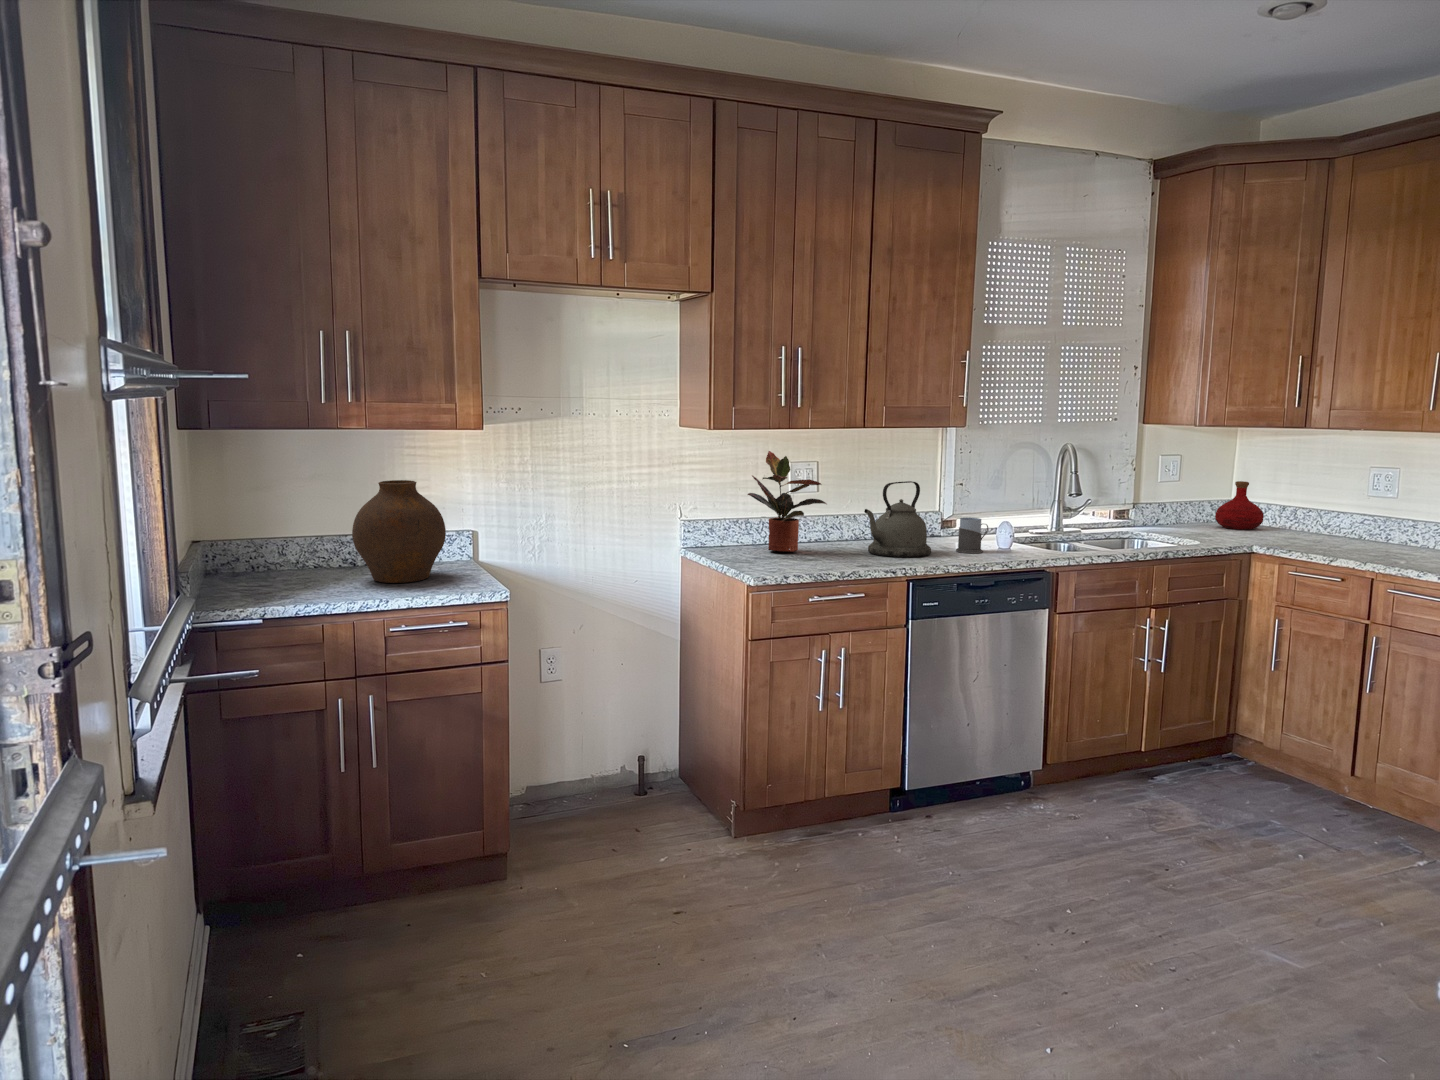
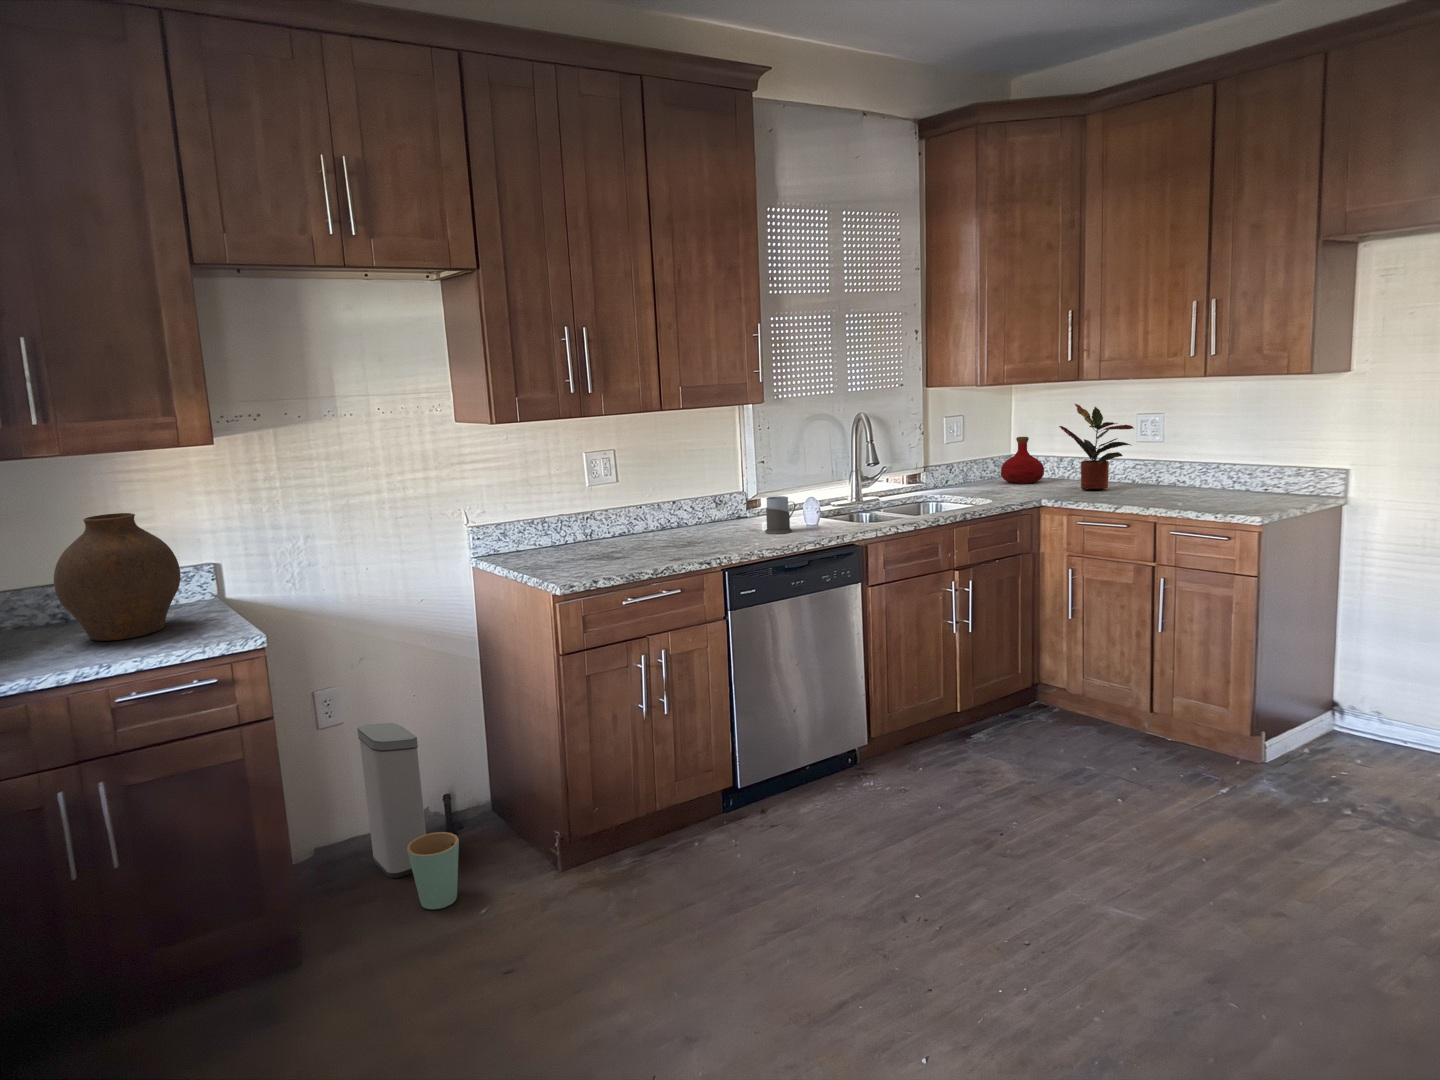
potted plant: present [748,451,826,552] -> present [1059,404,1134,489]
kettle: present [864,481,931,557] -> none [669,464,741,546]
trash can: none [572,684,646,851] -> present [357,723,459,909]

